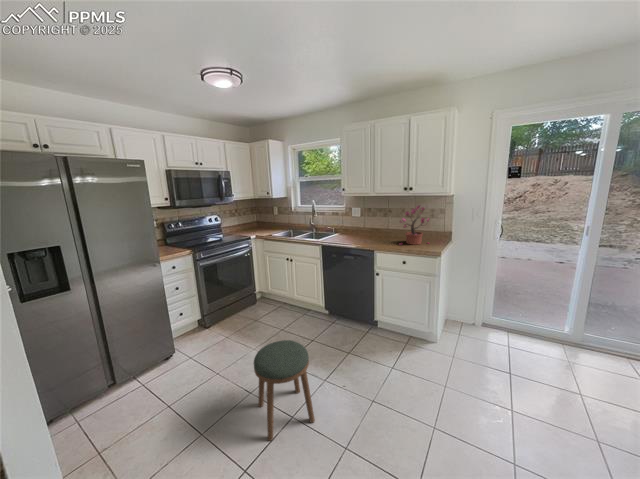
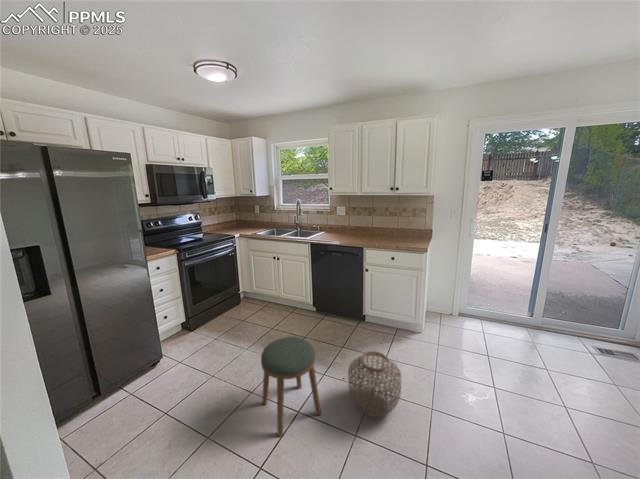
potted plant: present [400,206,429,245] -> none [387,205,415,242]
woven basket: none [343,360,399,430] -> present [348,351,401,417]

